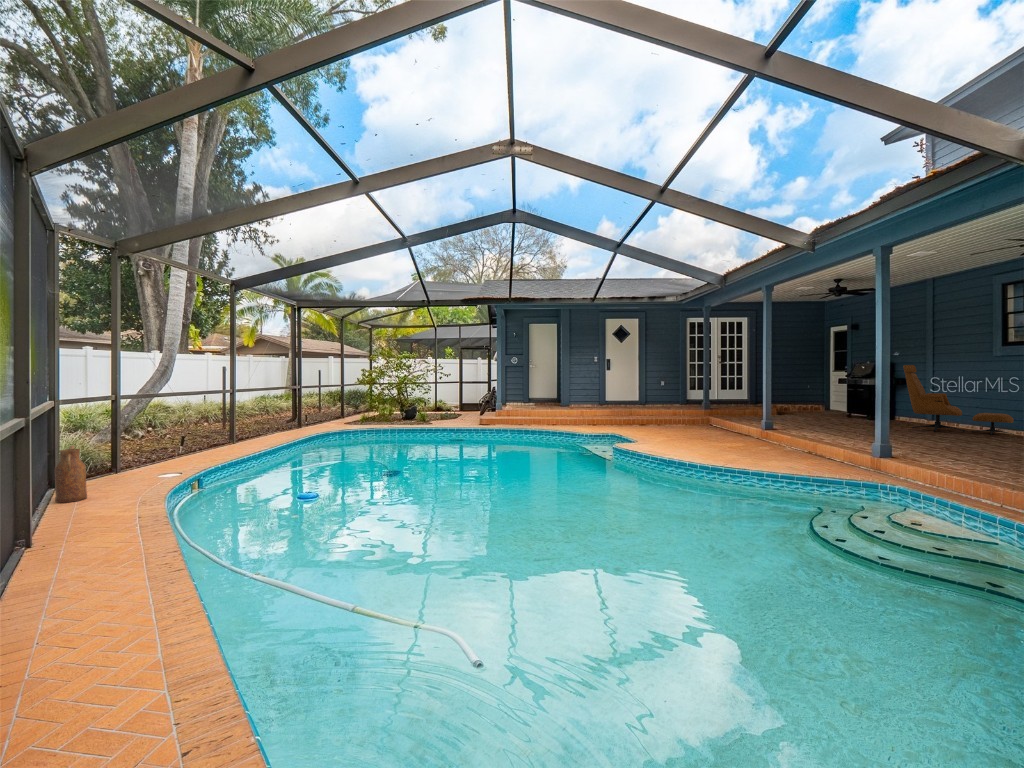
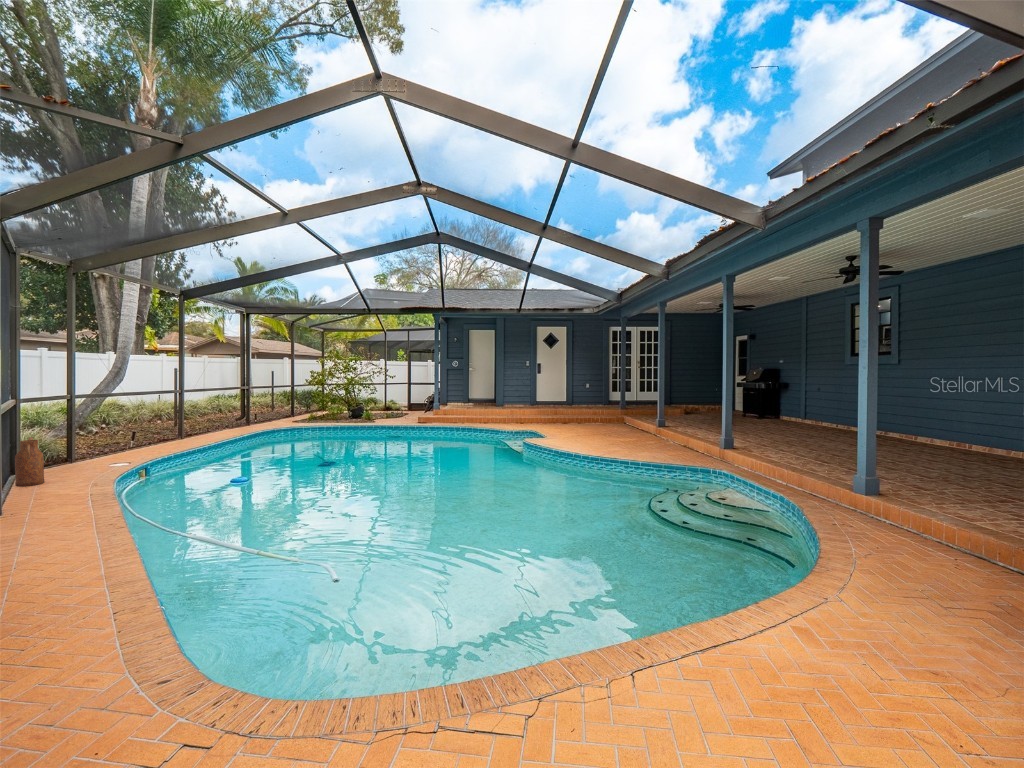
lounge chair: present [903,365,1014,435] -> none [771,373,851,432]

